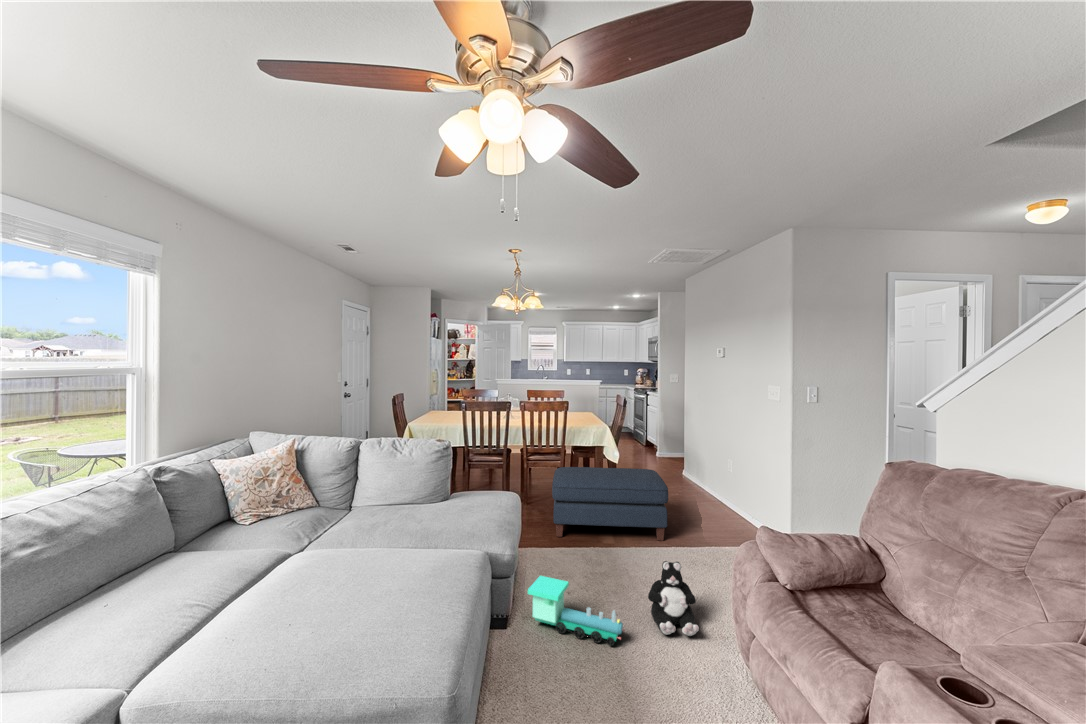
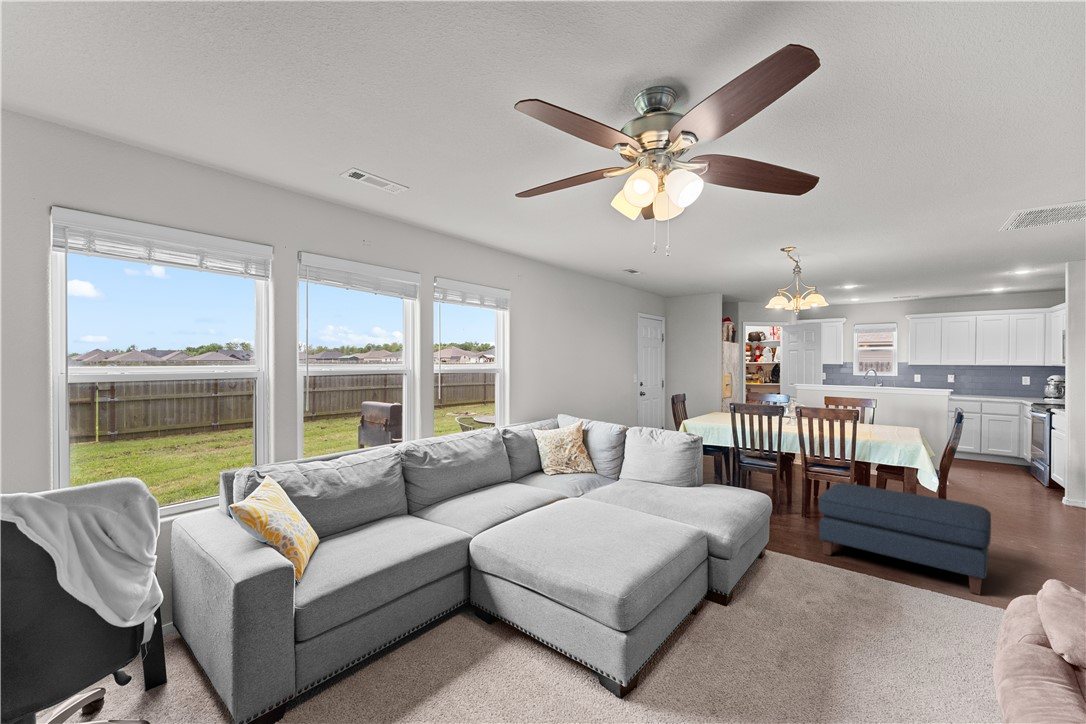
plush toy: present [648,561,699,636] -> none [895,594,965,684]
toy train: present [528,576,624,645] -> none [748,570,852,654]

